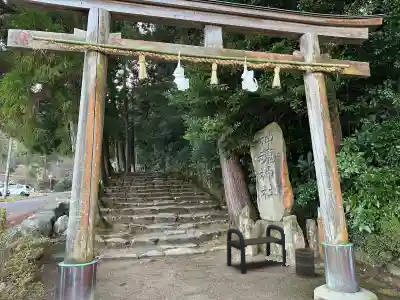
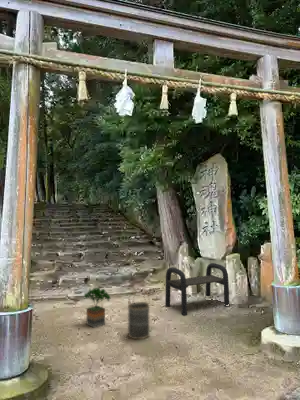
basket: present [295,240,315,278] -> present [128,291,149,339]
potted tree: none [149,246,174,283] -> present [84,288,111,328]

